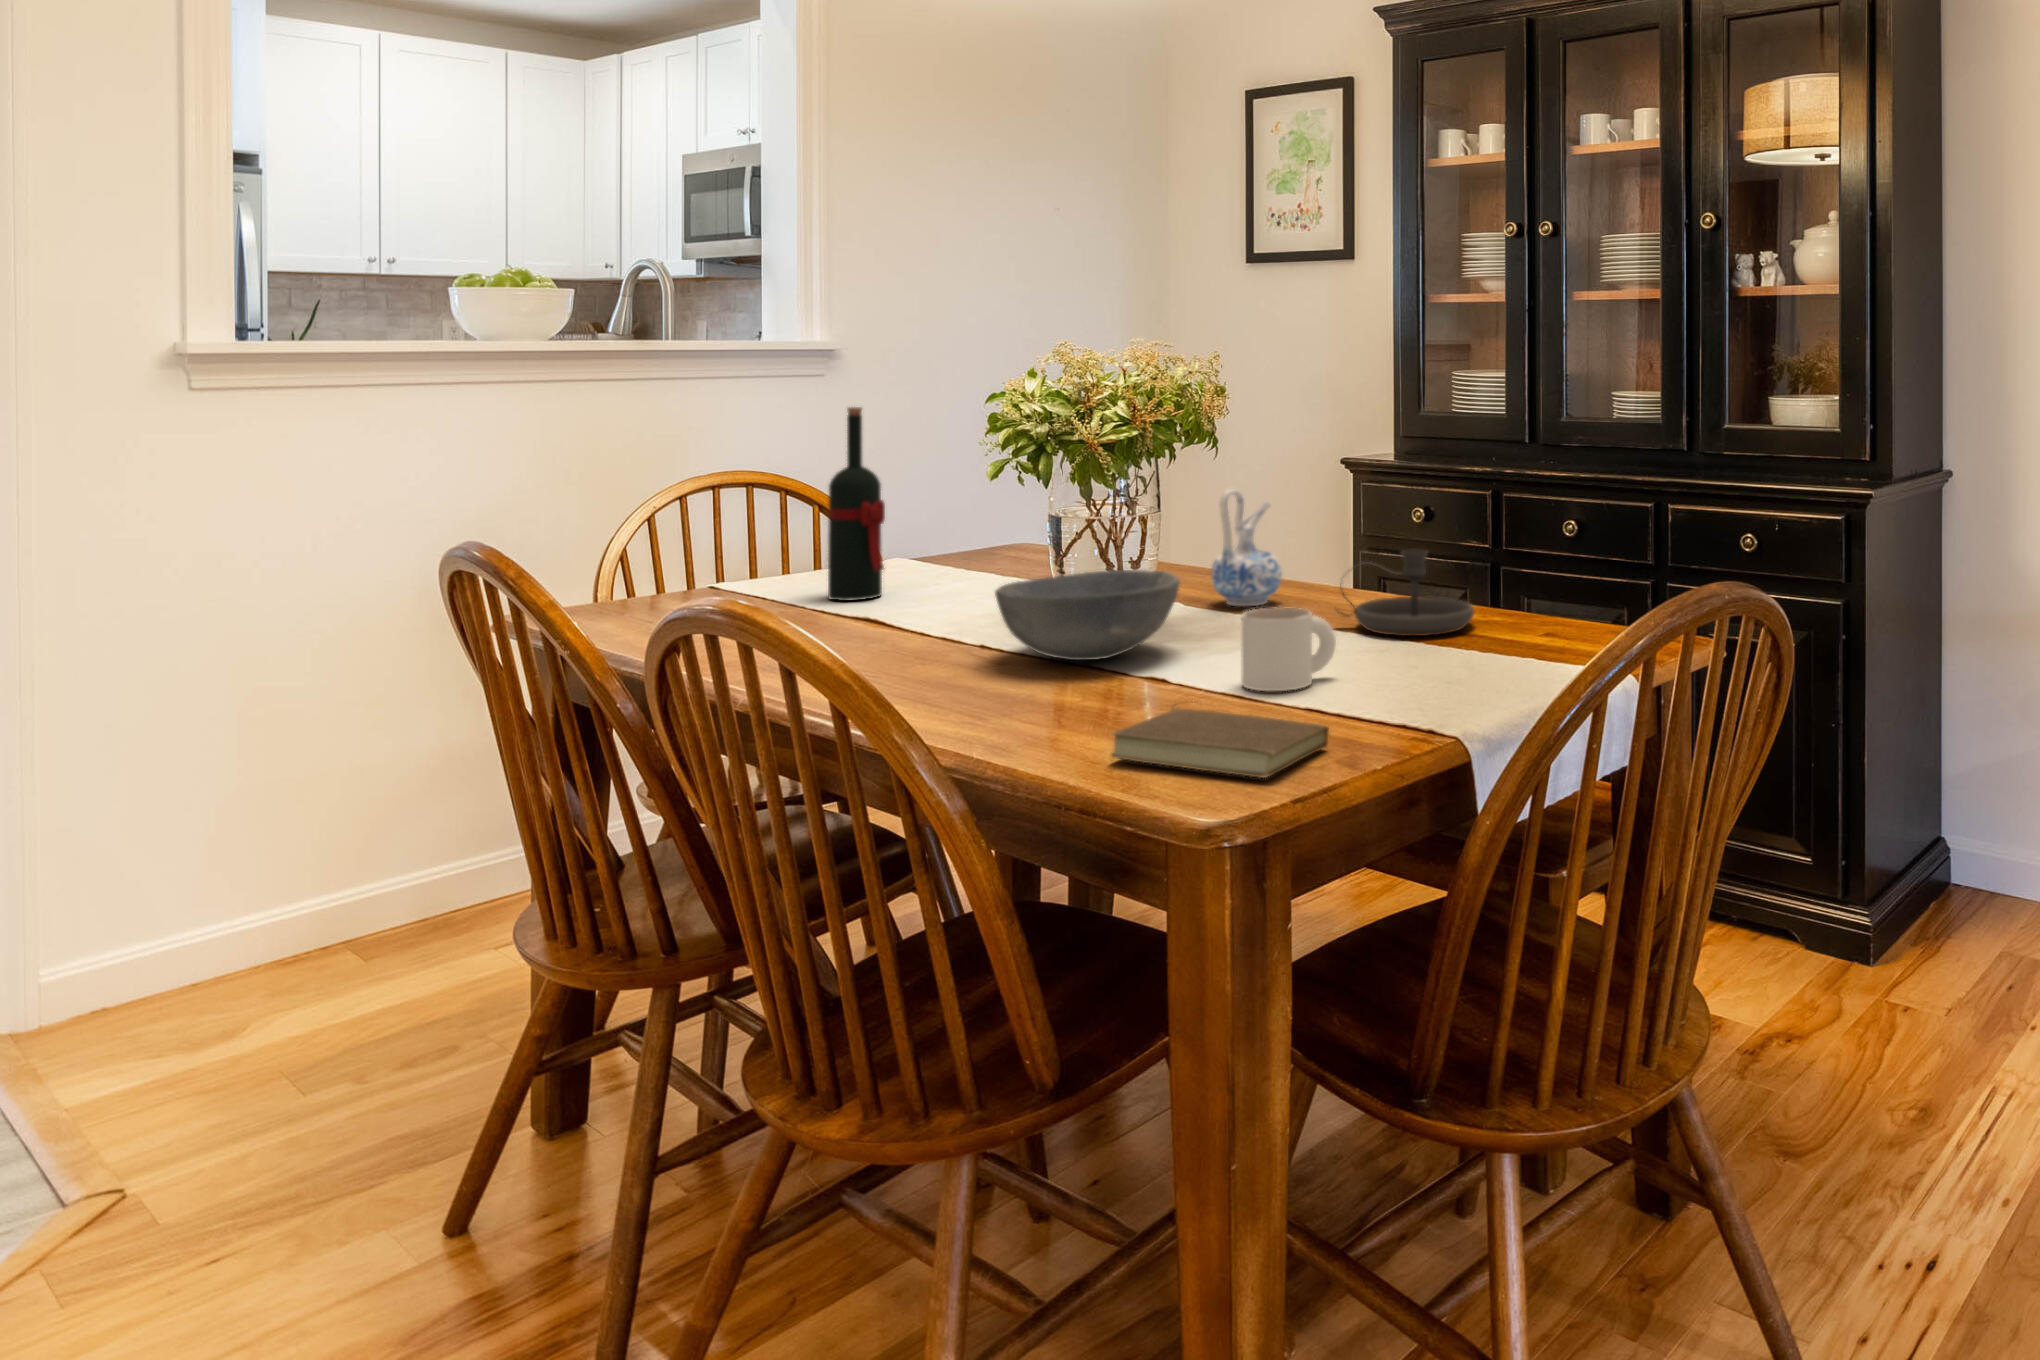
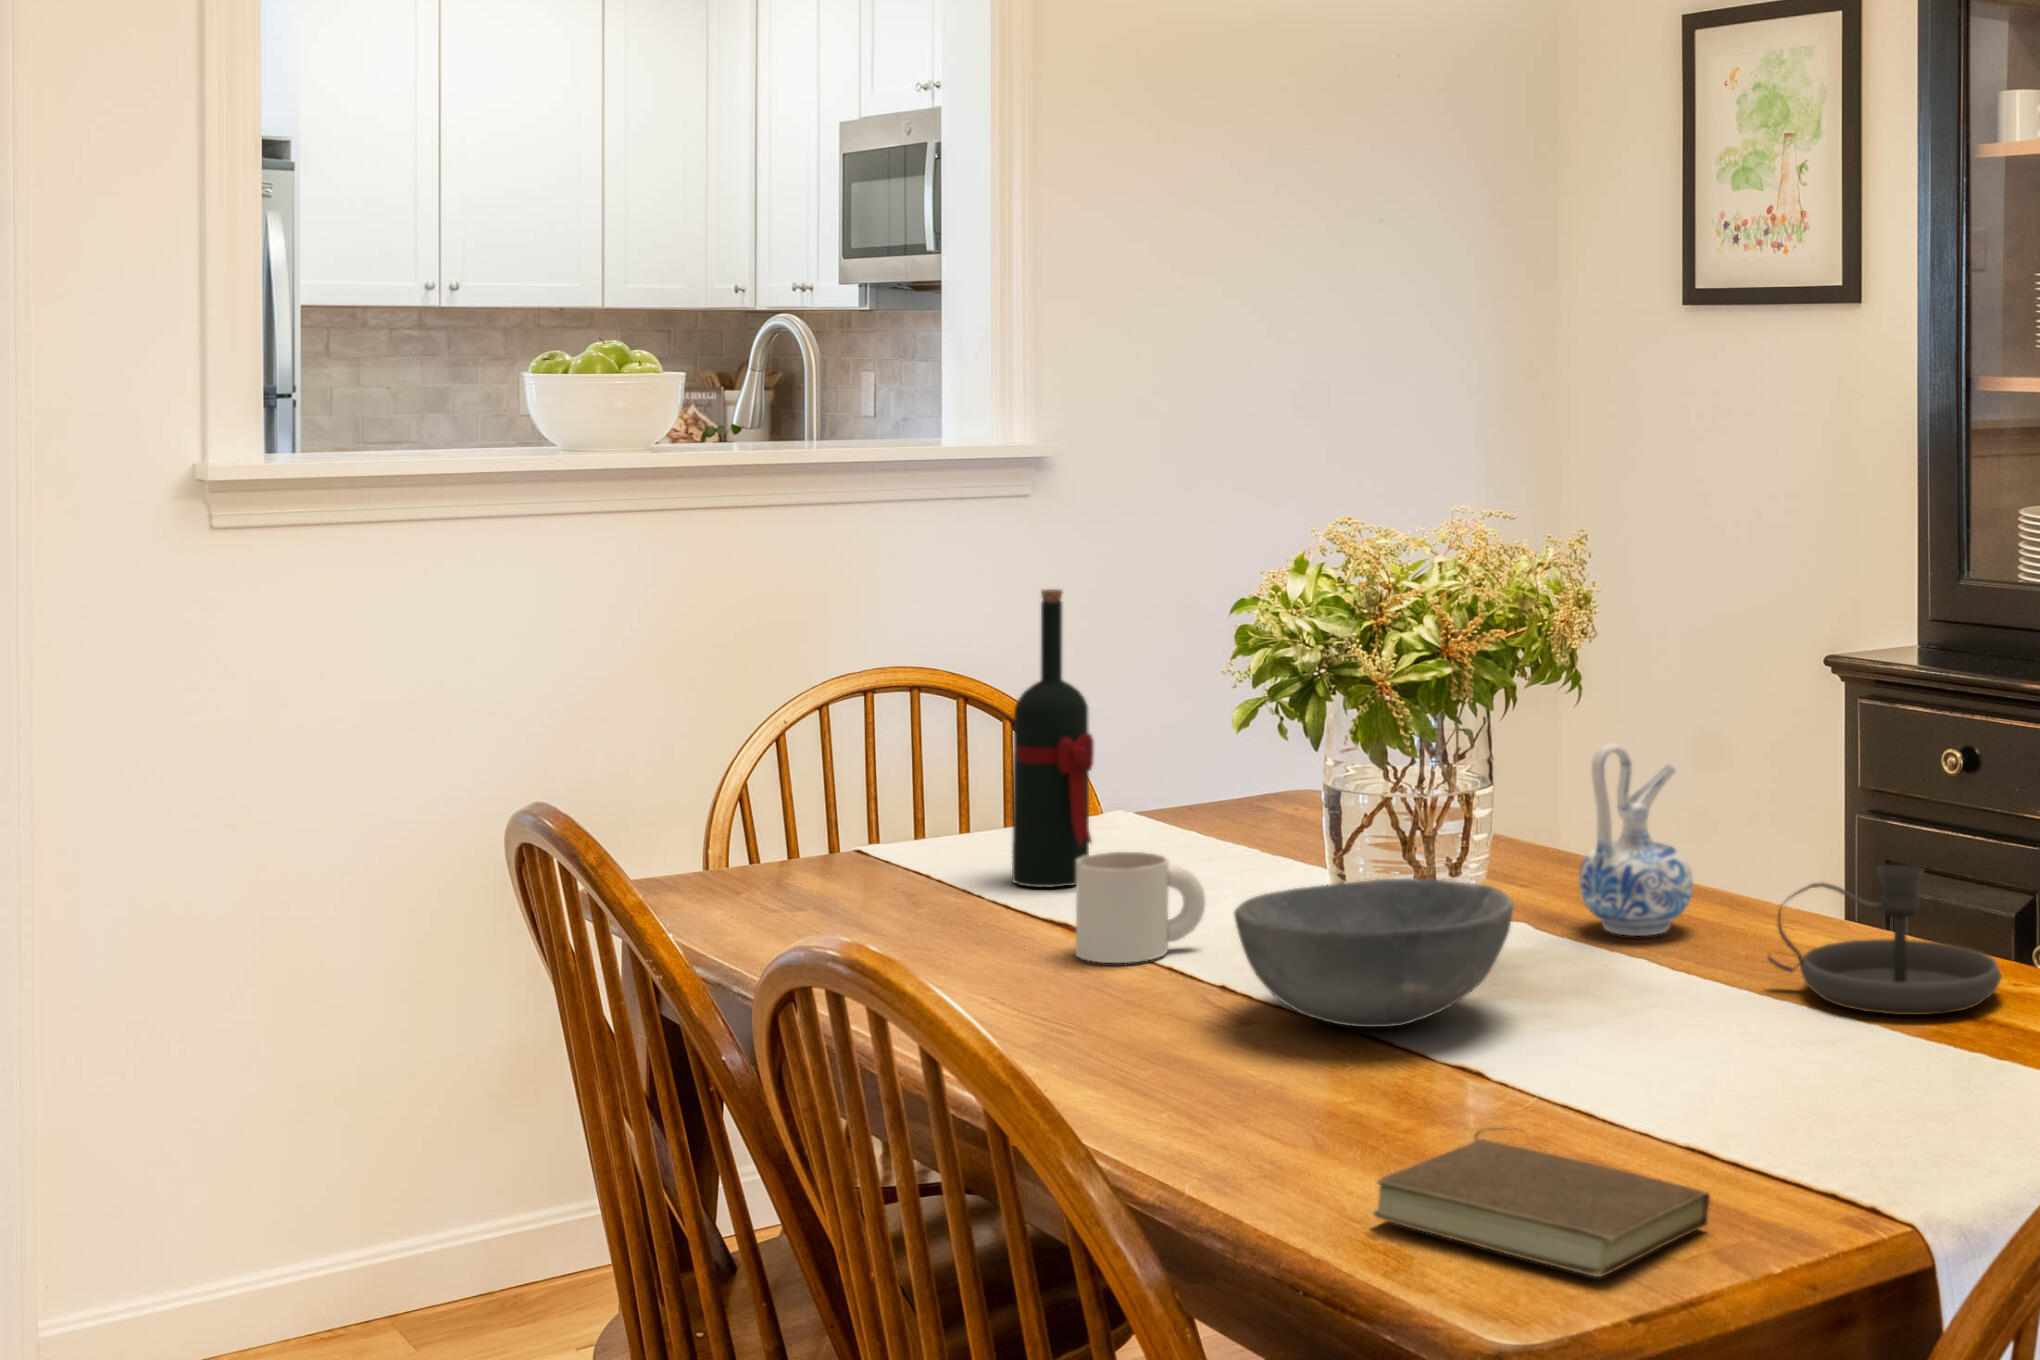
mug: present [1241,607,1336,691] -> present [1076,852,1206,963]

